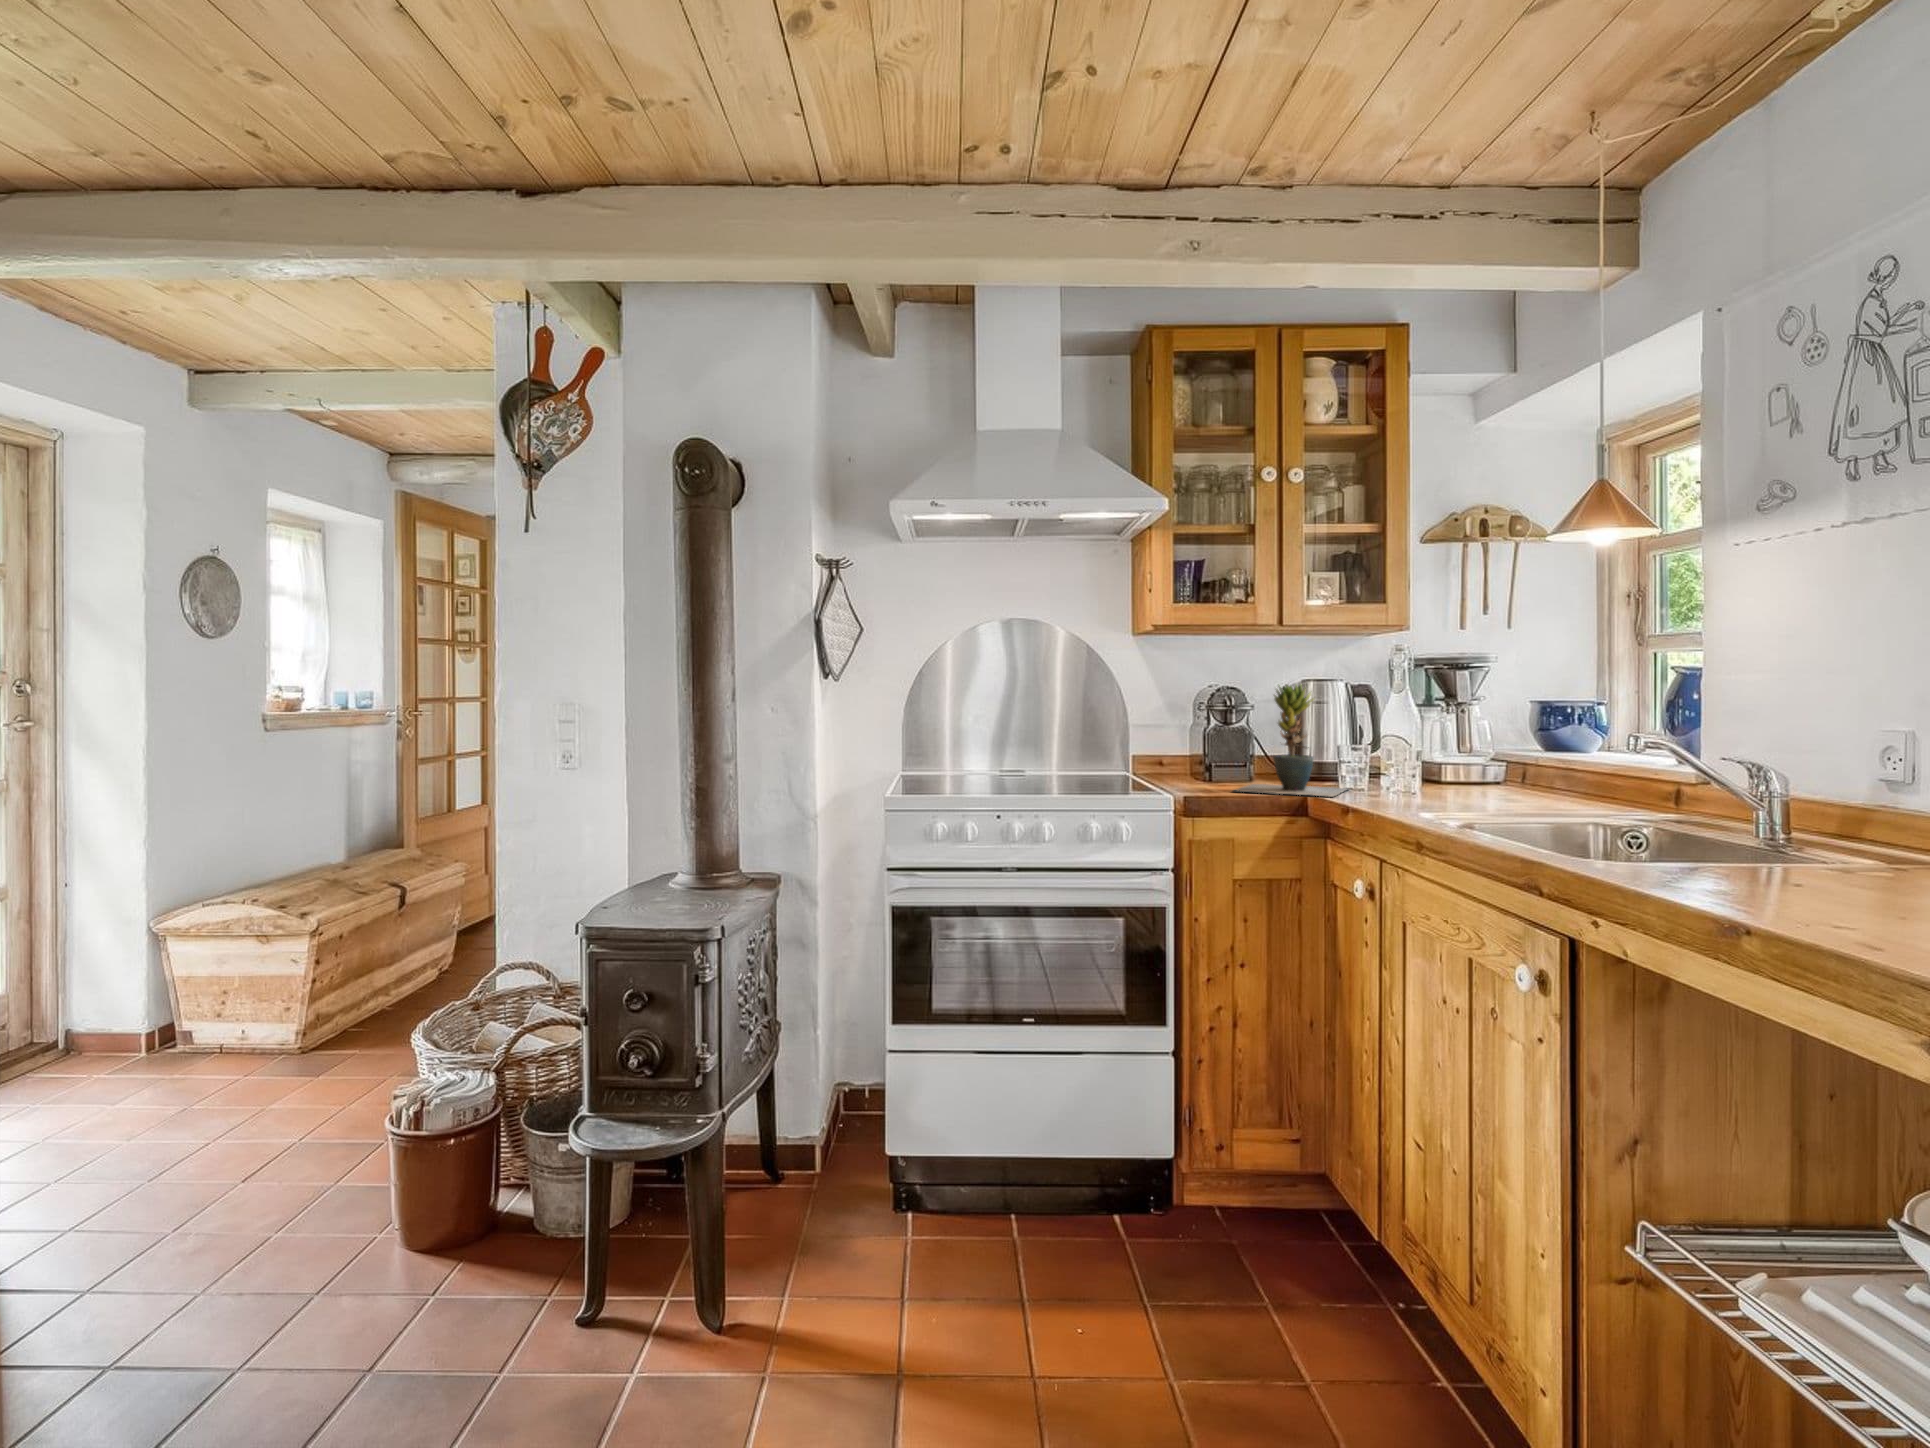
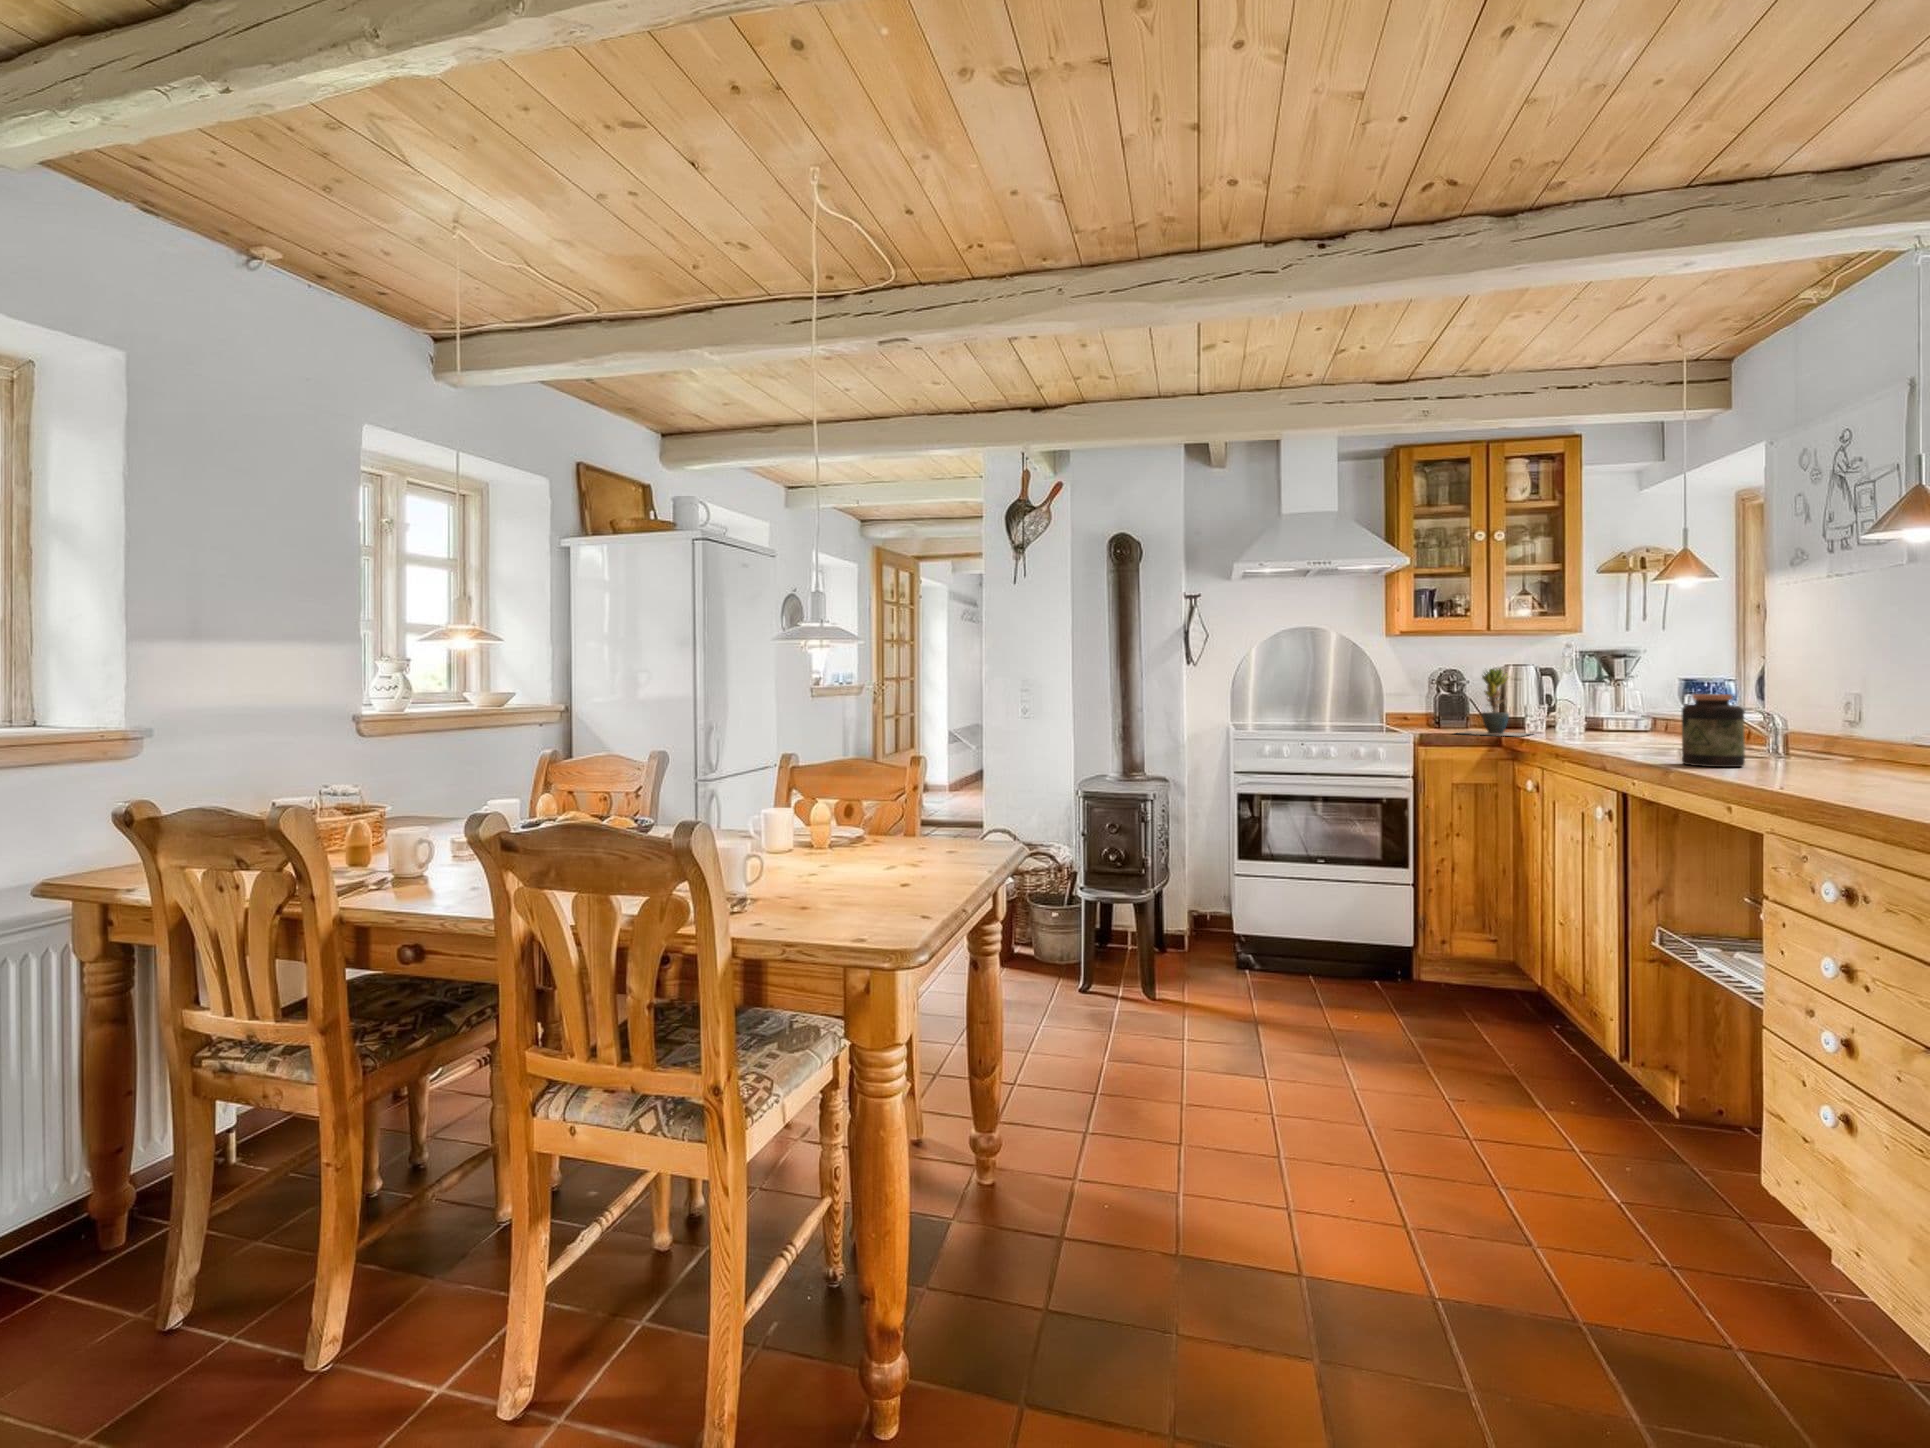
jar: none [1701,742,1835,906] -> present [1682,694,1745,767]

